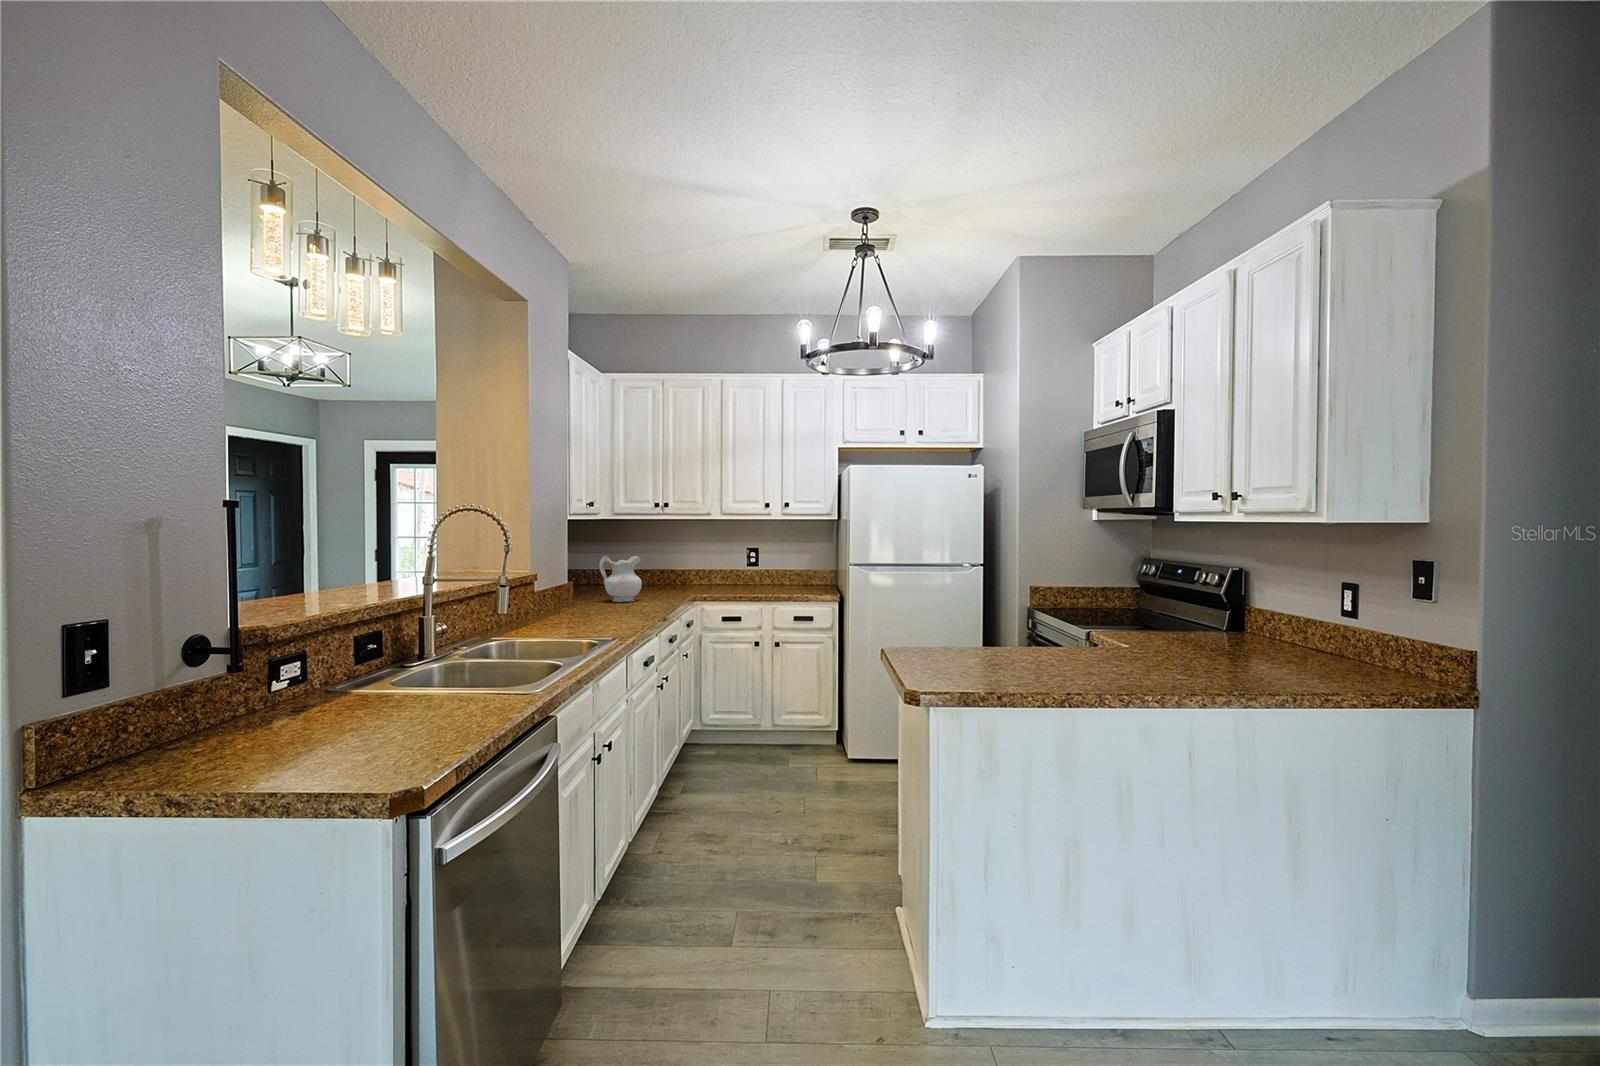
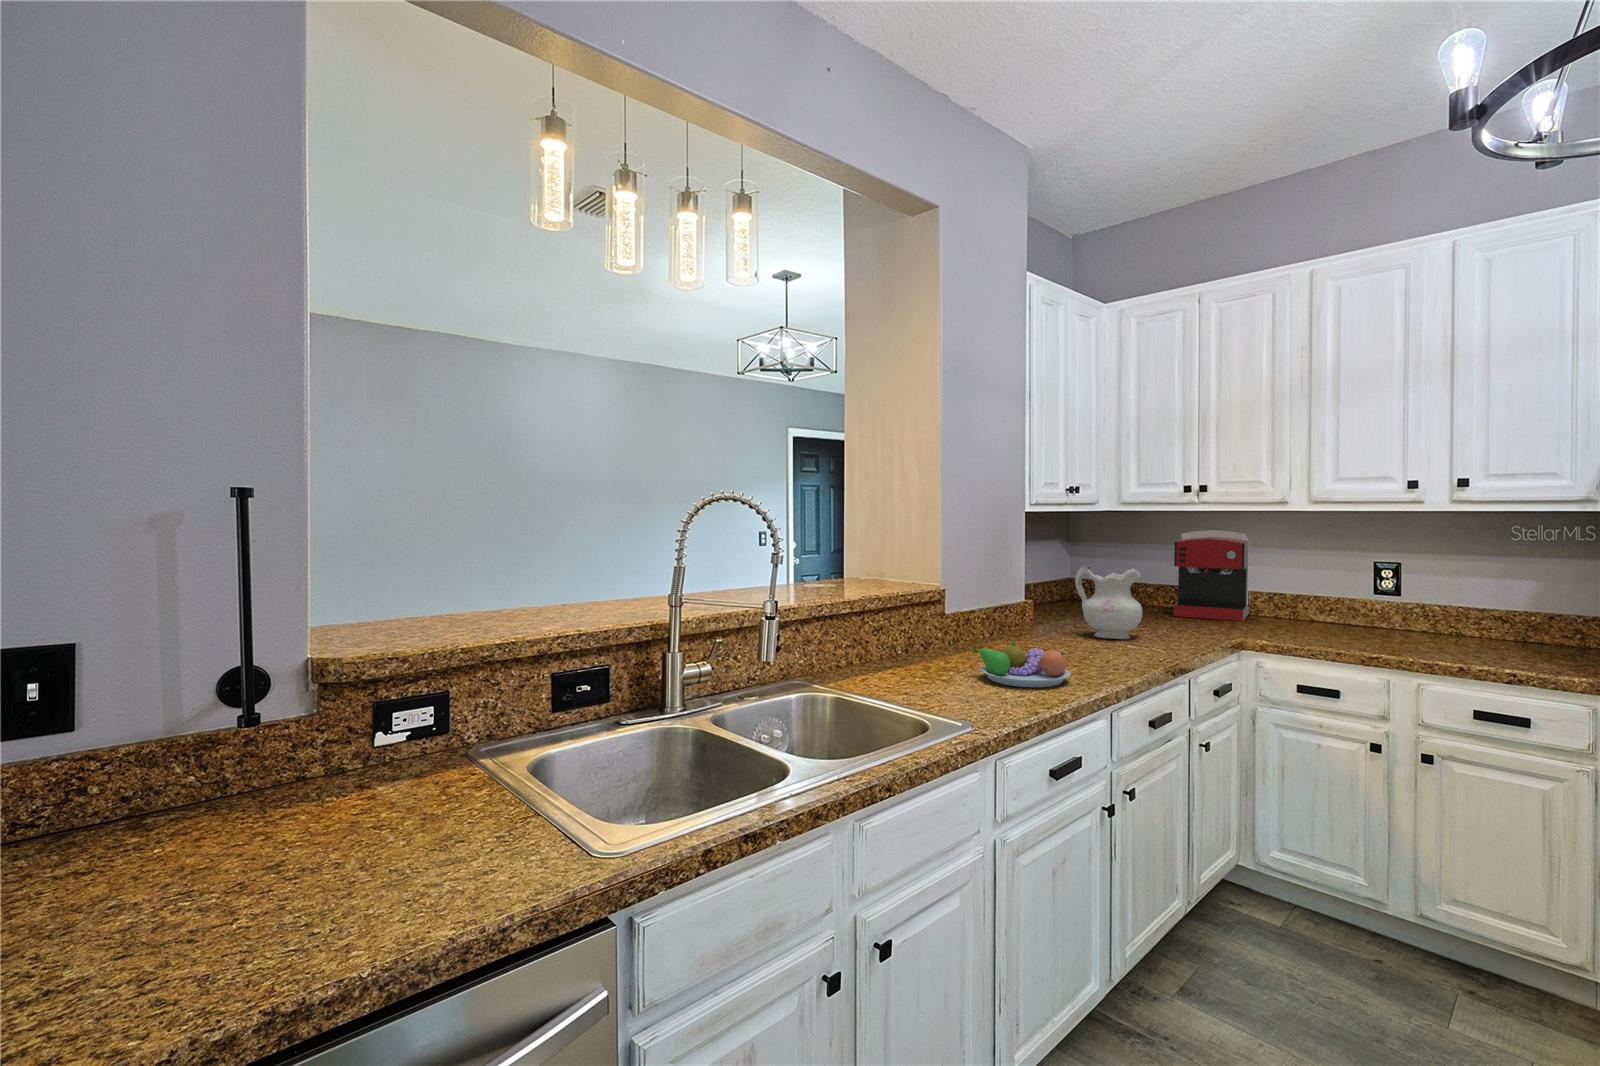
coffee maker: none [643,532,684,588] -> present [1174,530,1249,621]
fruit bowl: none [573,600,635,626] -> present [973,640,1071,687]

